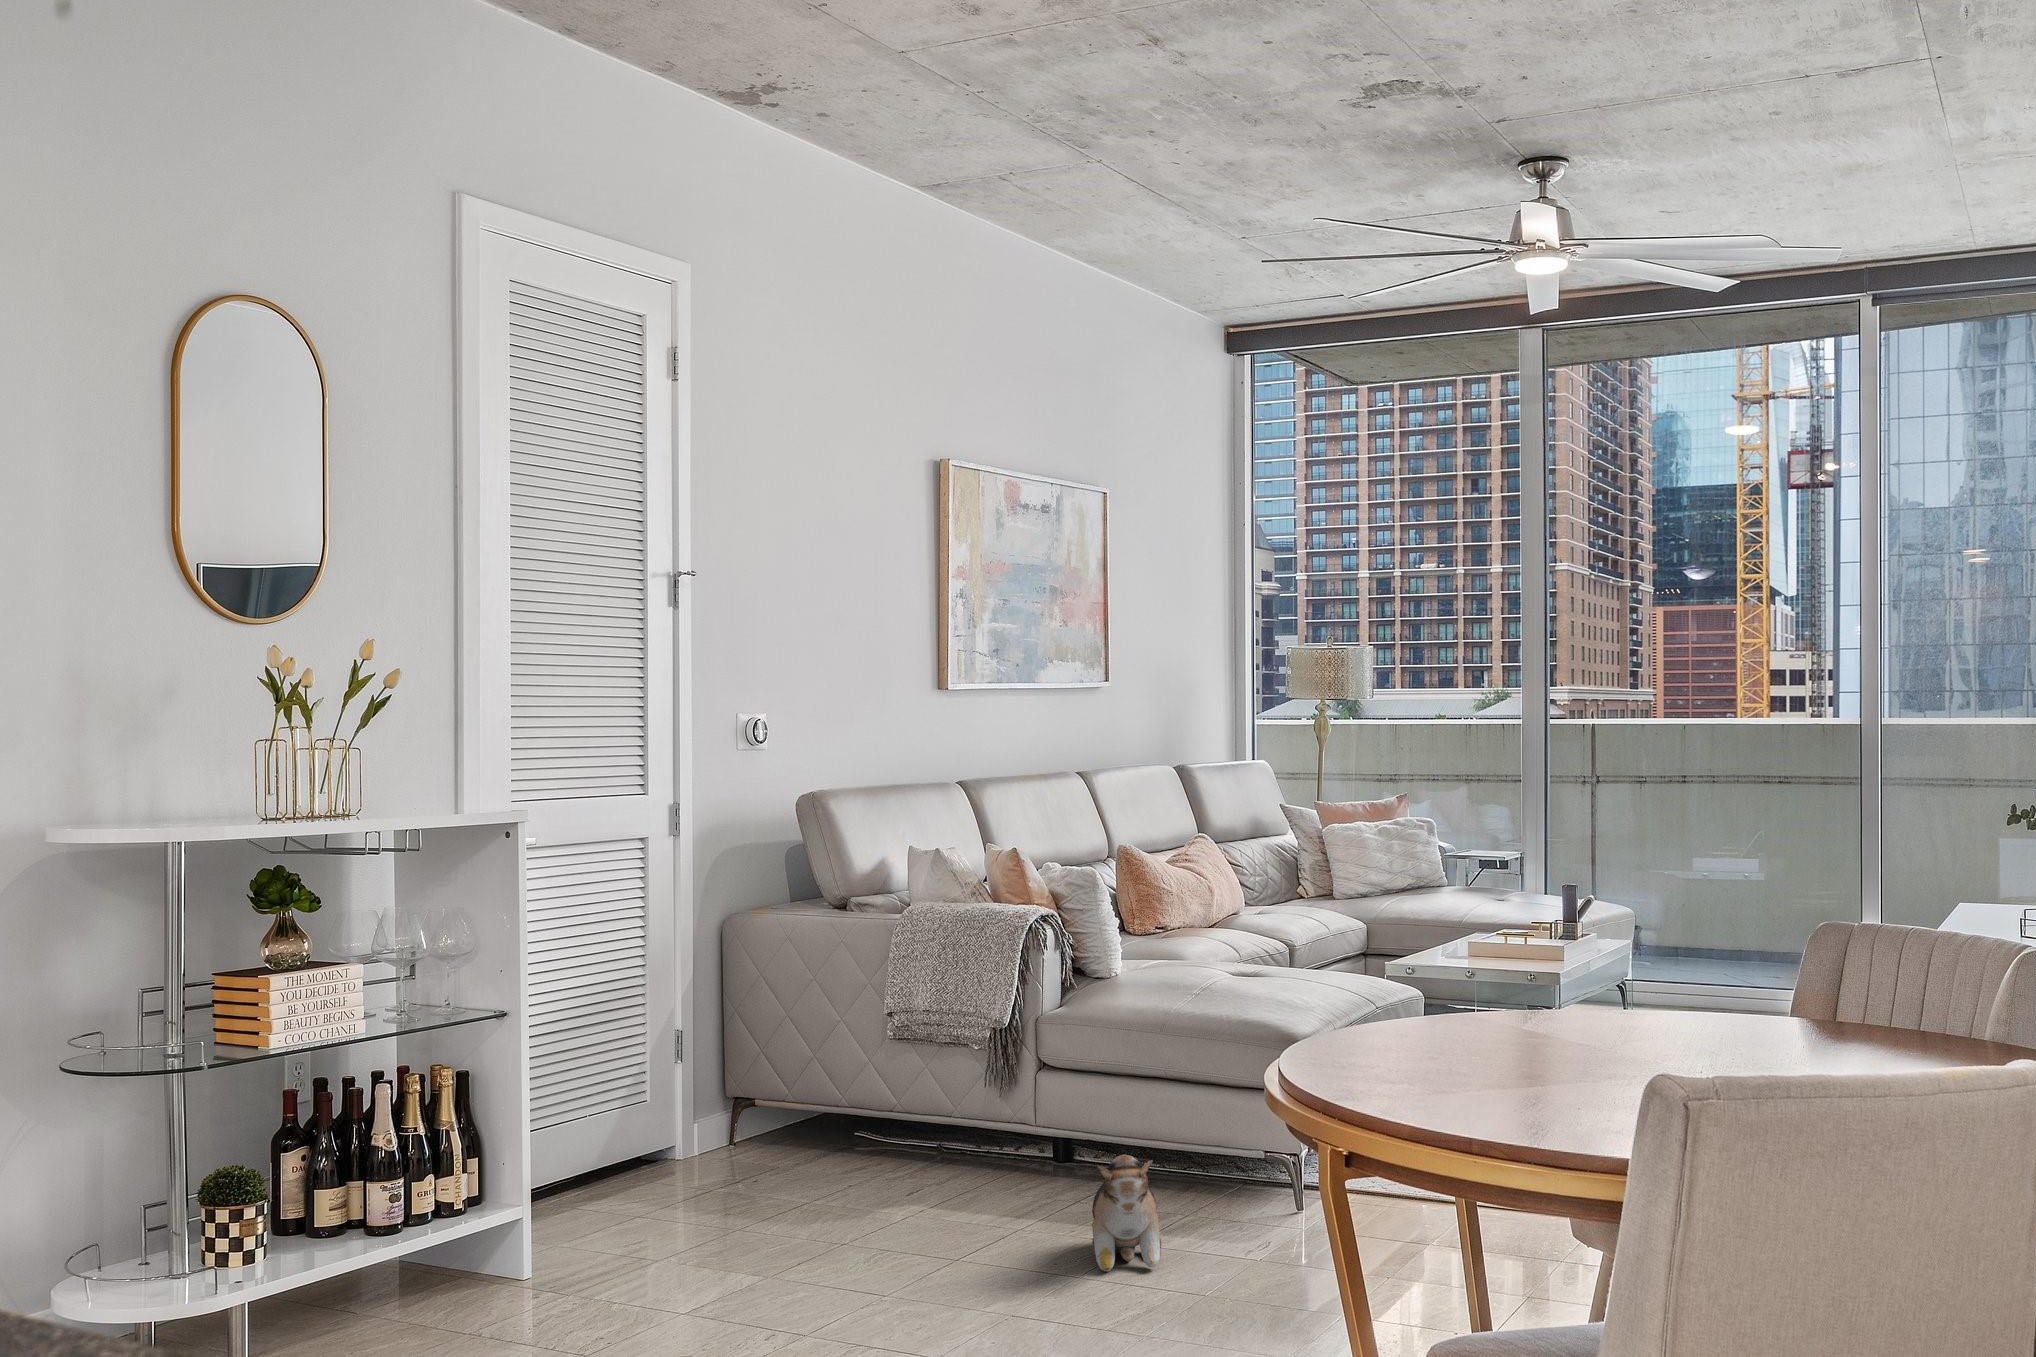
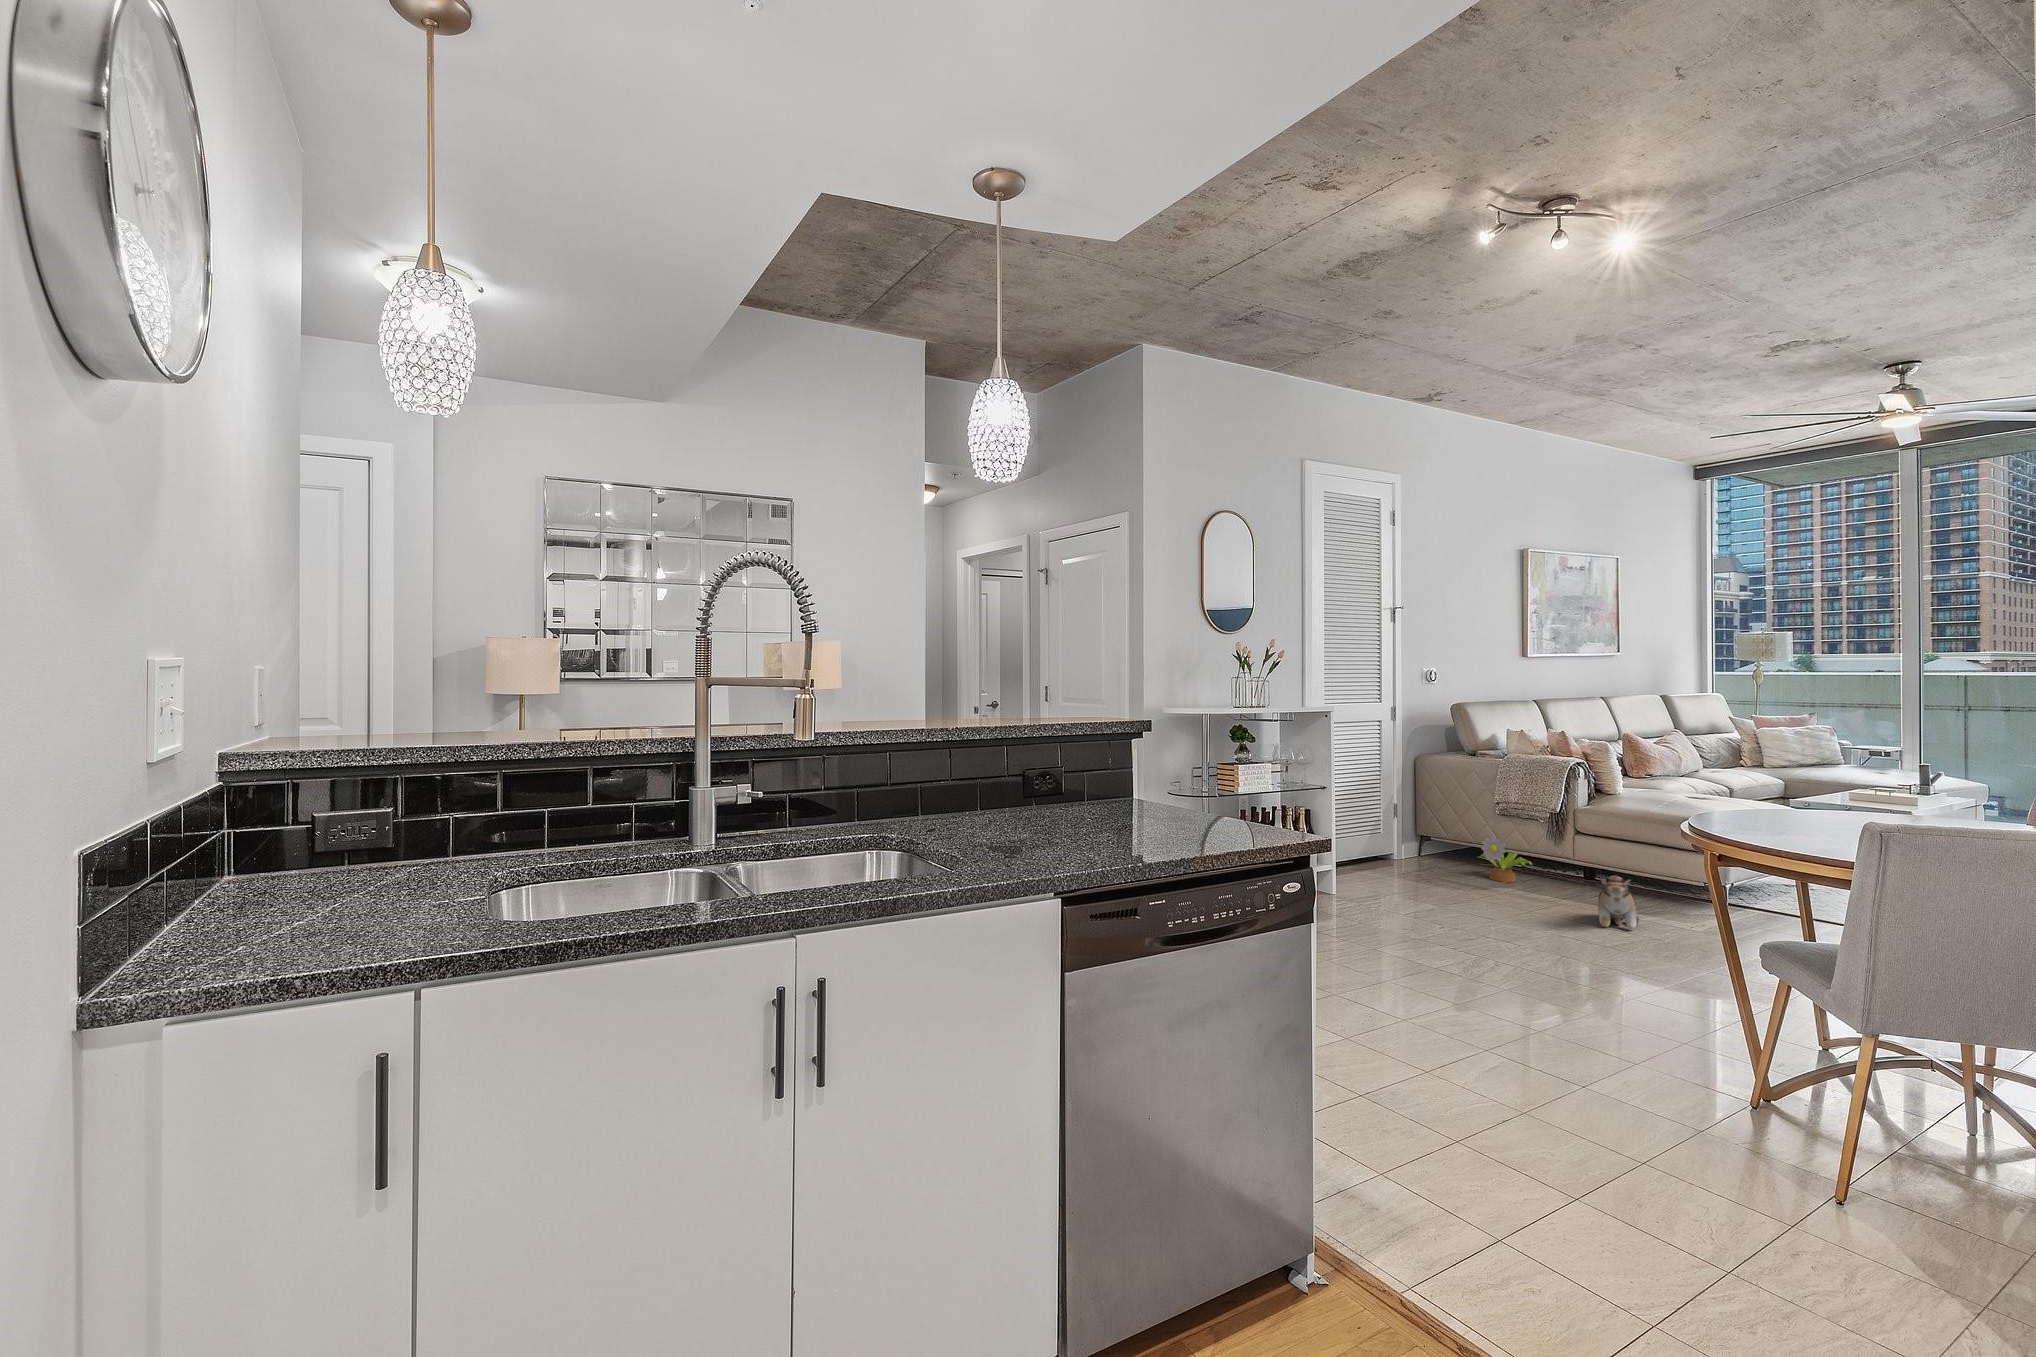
decorative plant: none [852,1092,962,1194] -> present [1477,836,1532,882]

